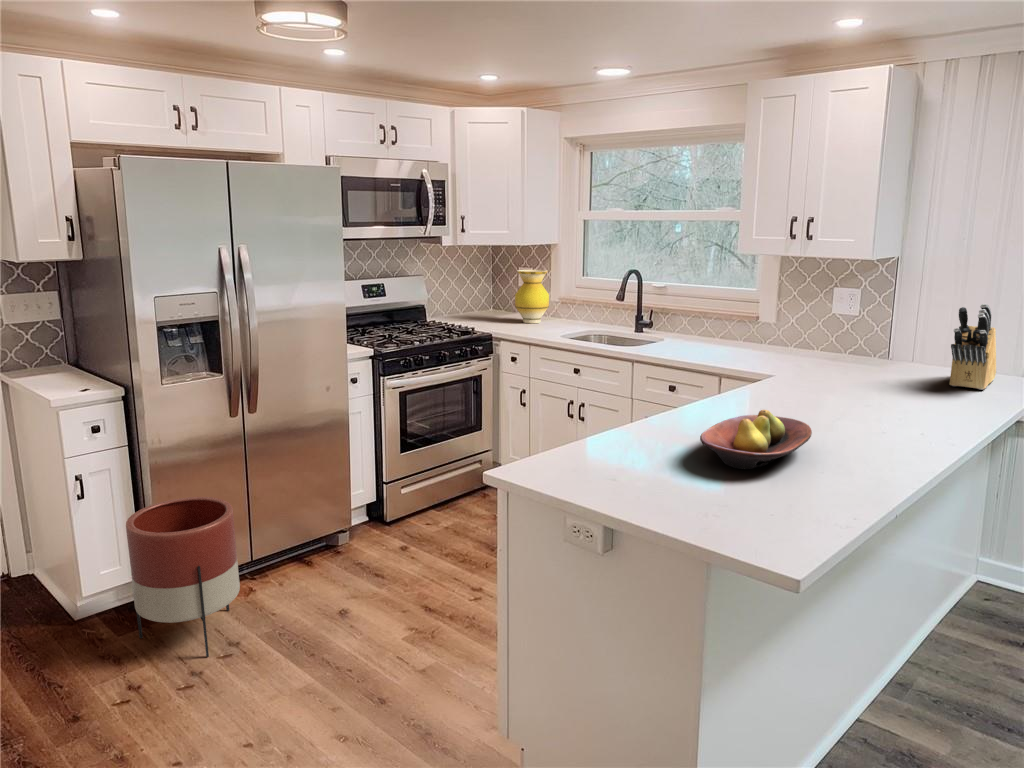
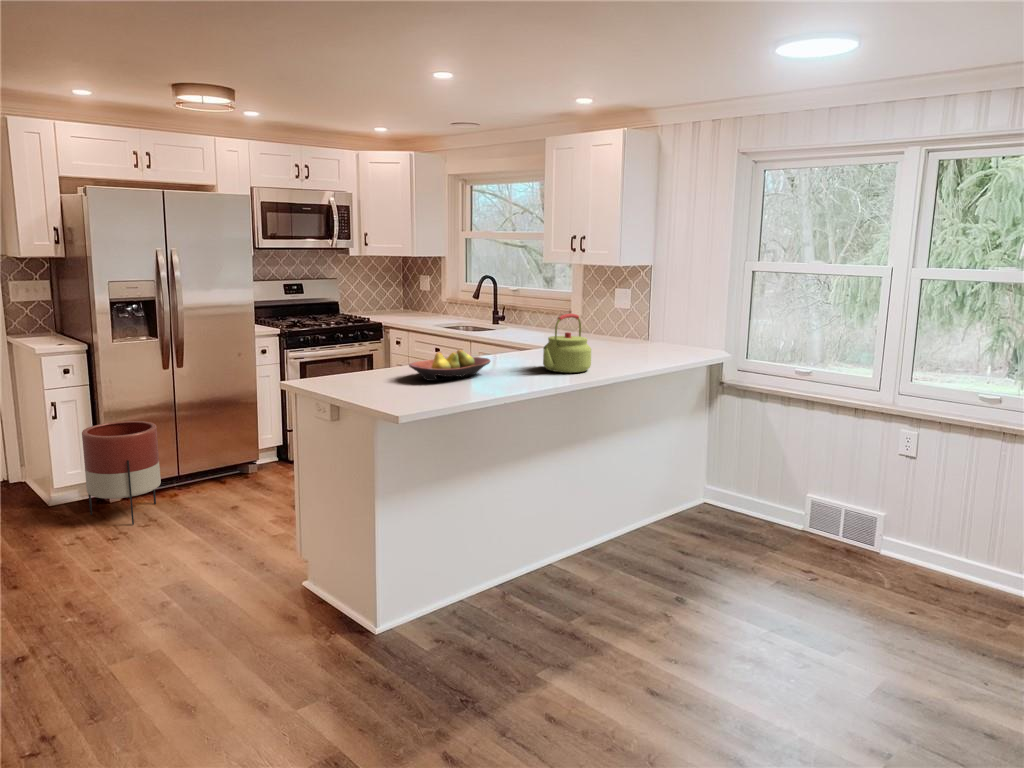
vase: present [515,270,549,323] -> none [409,275,436,317]
knife block: present [950,304,996,390] -> none [648,295,699,355]
kettle: none [859,344,946,437] -> present [543,314,591,373]

